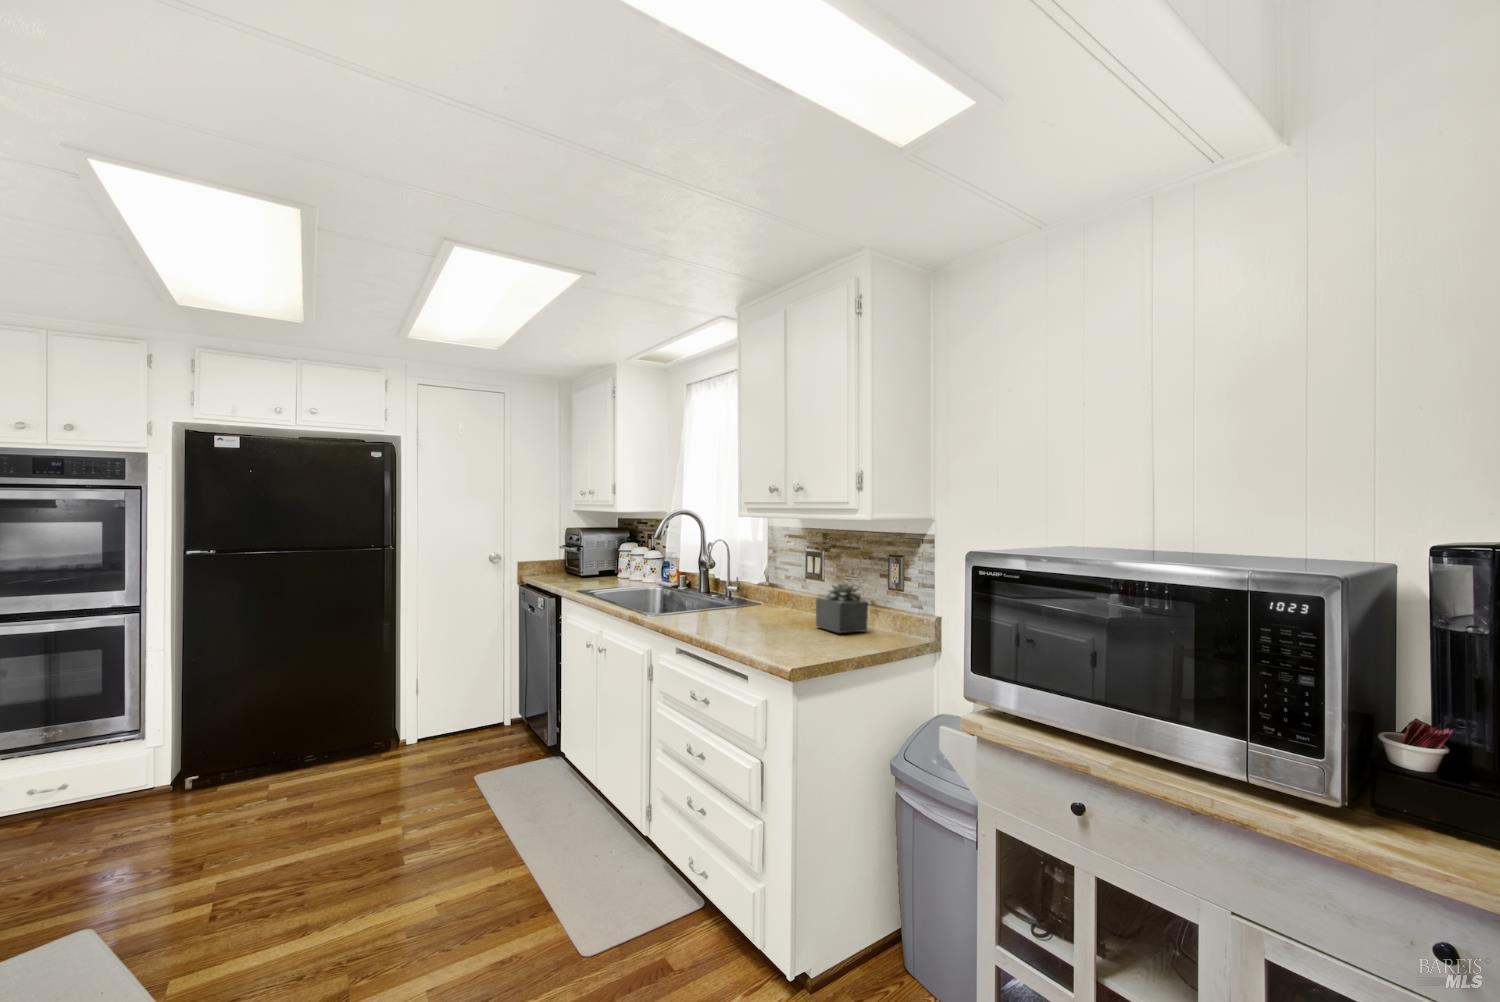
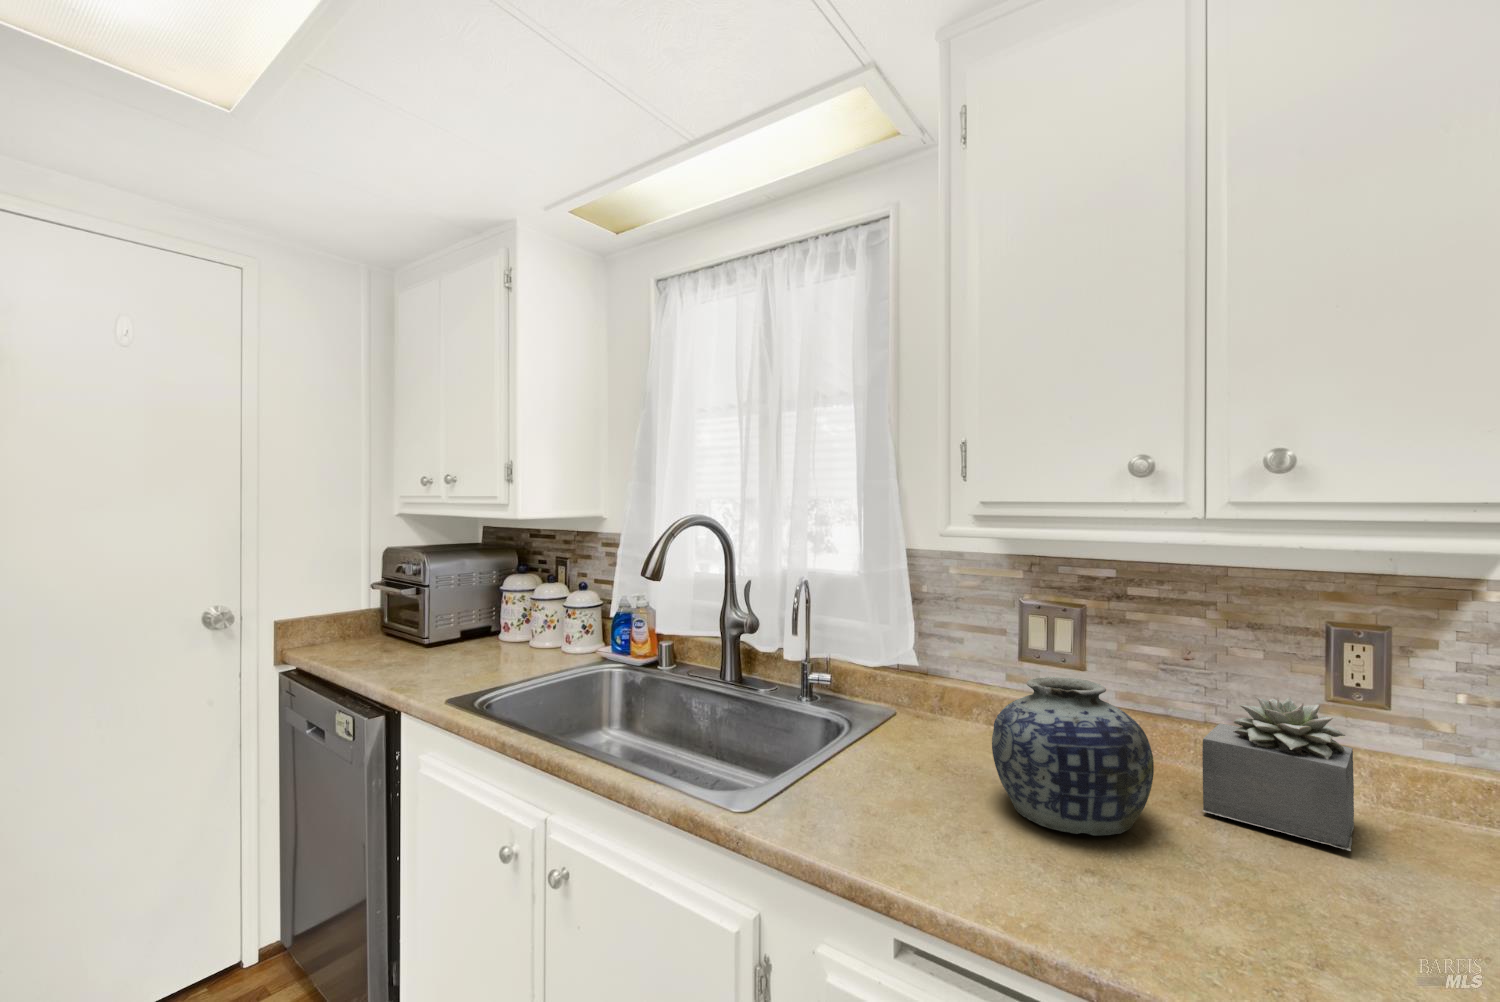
vase: none [737,574,793,625] -> present [992,677,1154,836]

